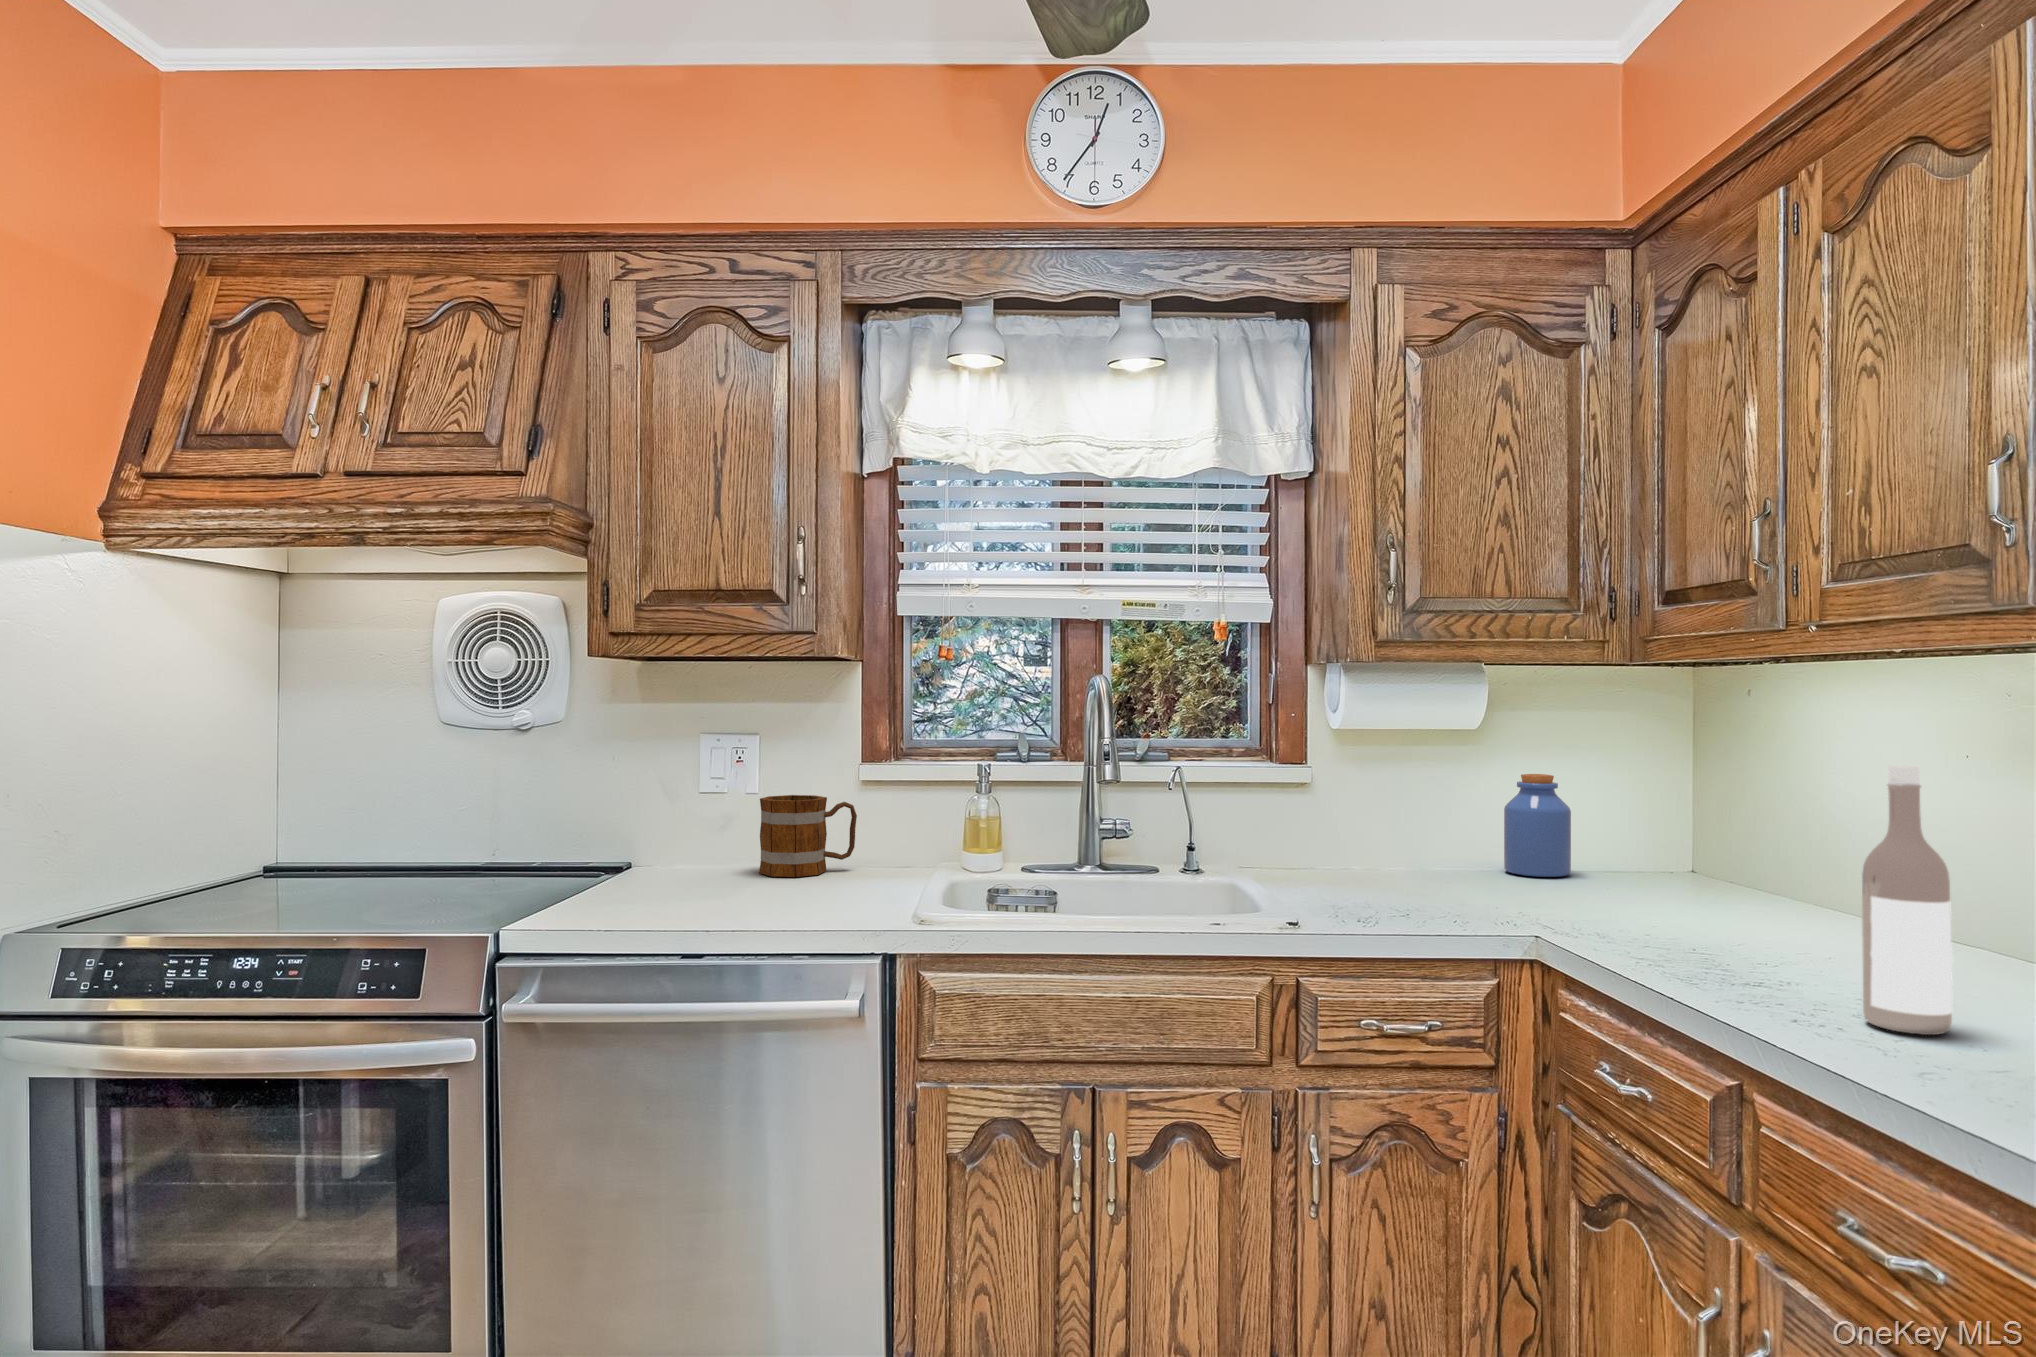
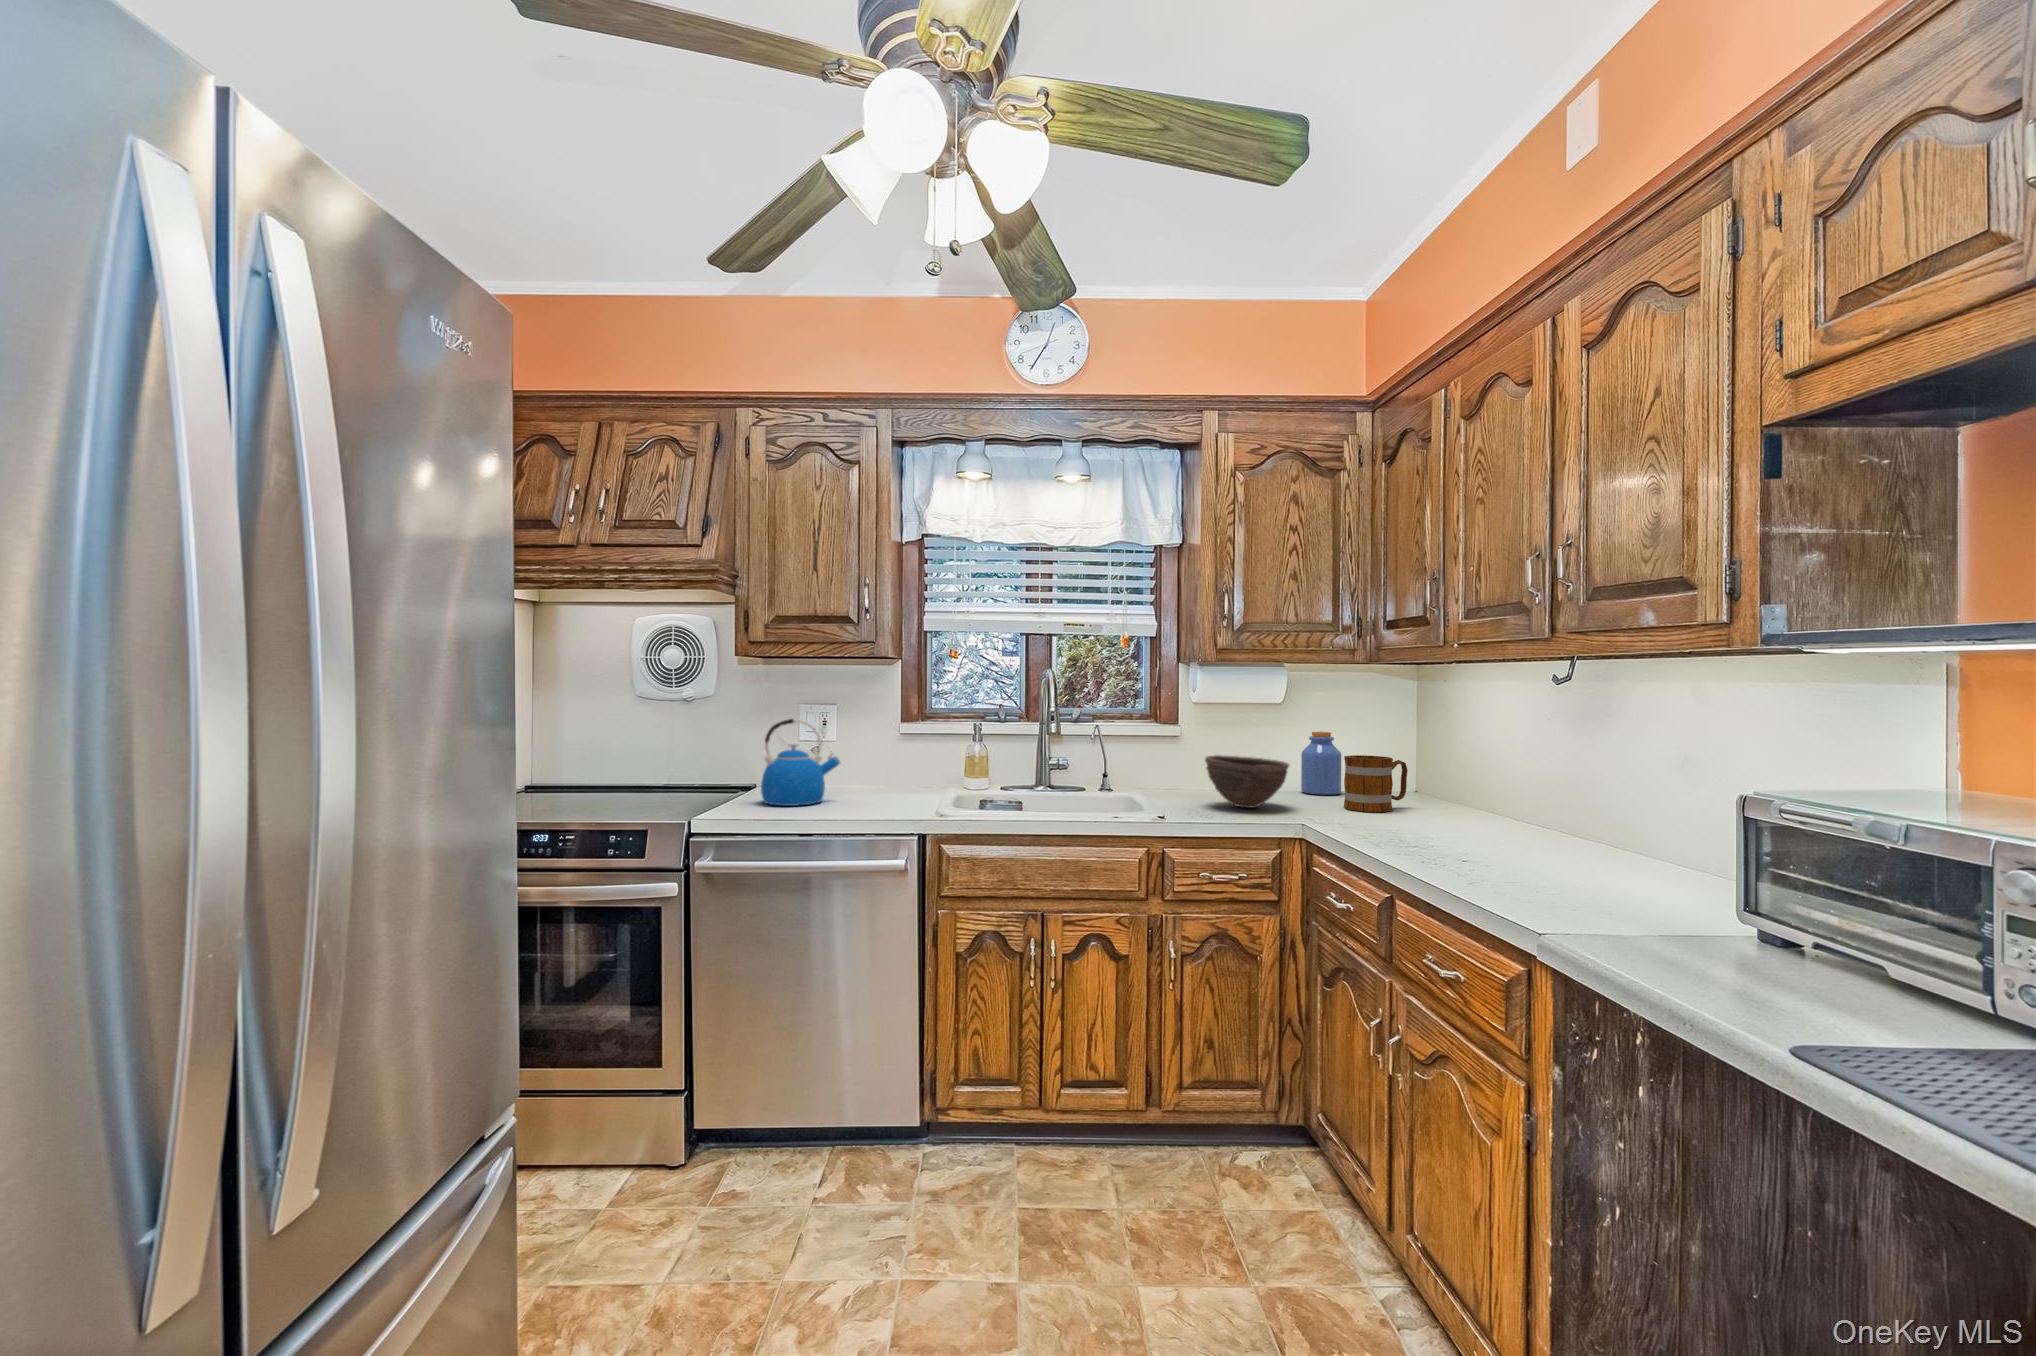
kettle: none [628,757,758,902] -> present [761,719,840,806]
wine bottle: present [1862,765,1953,1035] -> none [1454,721,1497,865]
mug: present [759,795,857,877] -> present [1344,755,1408,812]
bowl: none [1358,816,1502,904] -> present [1205,755,1289,808]

